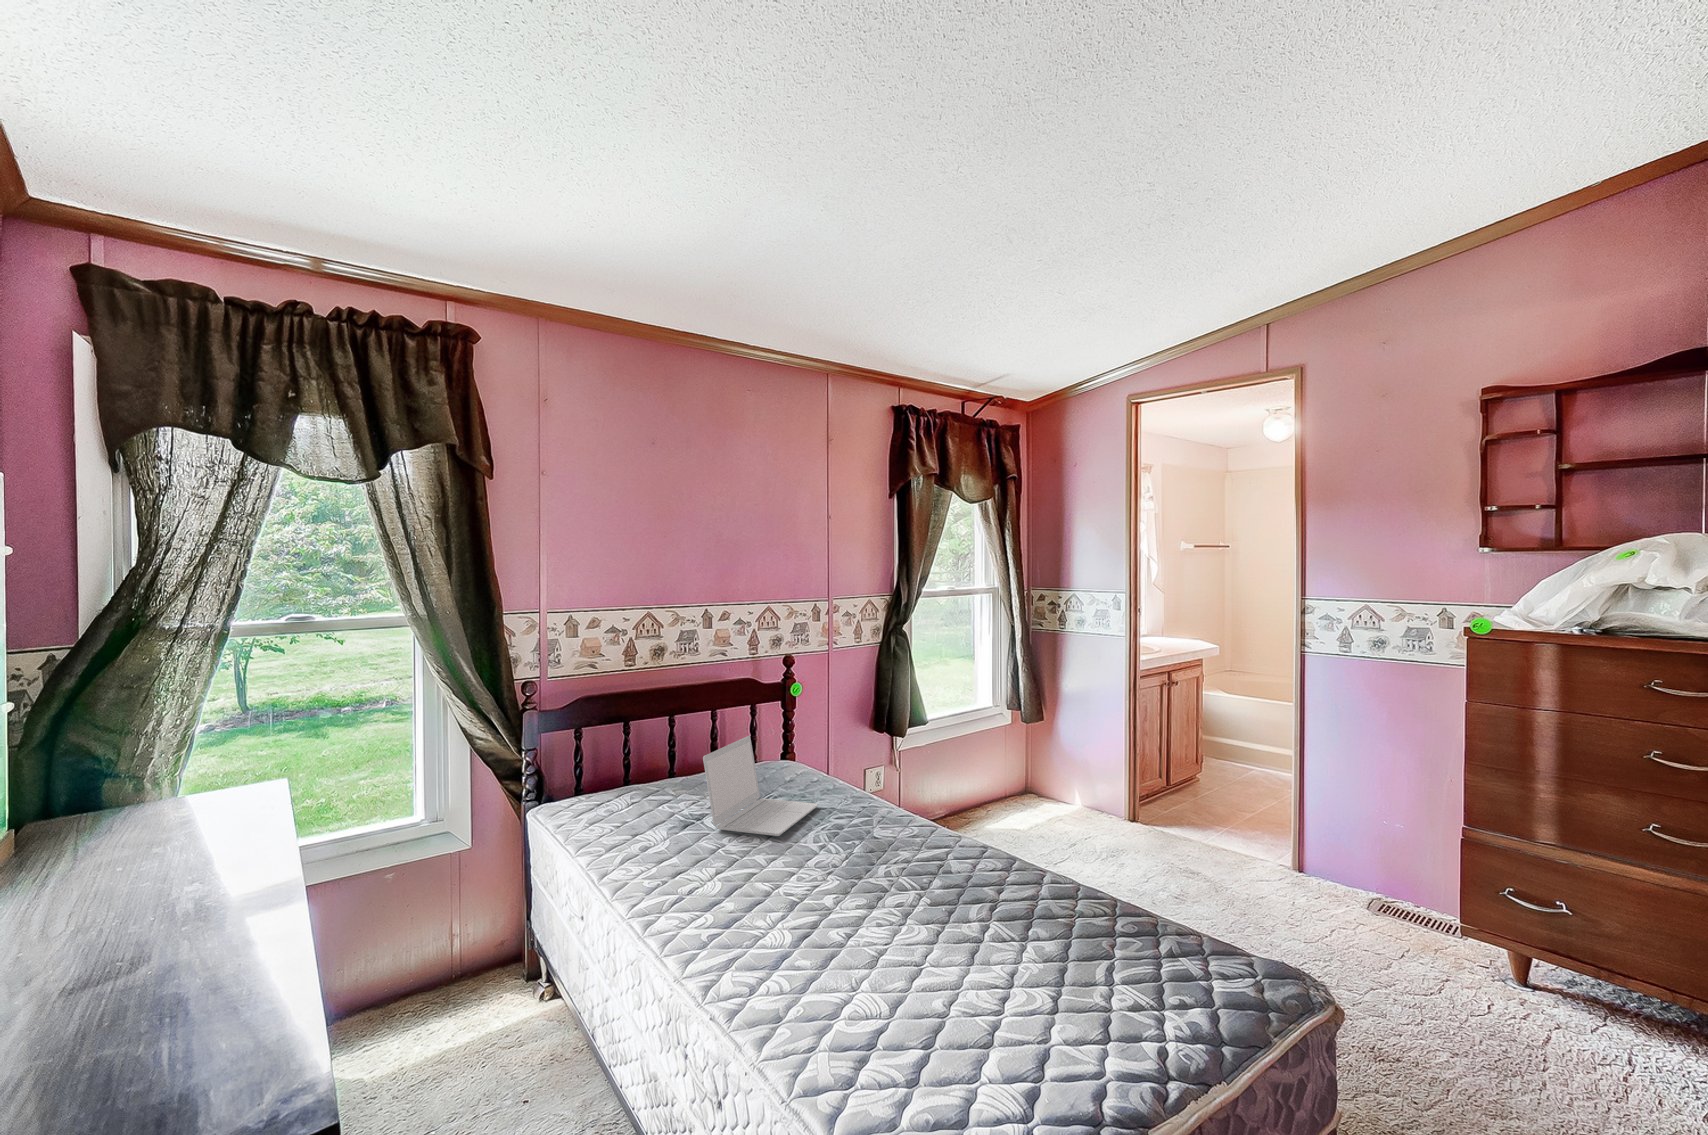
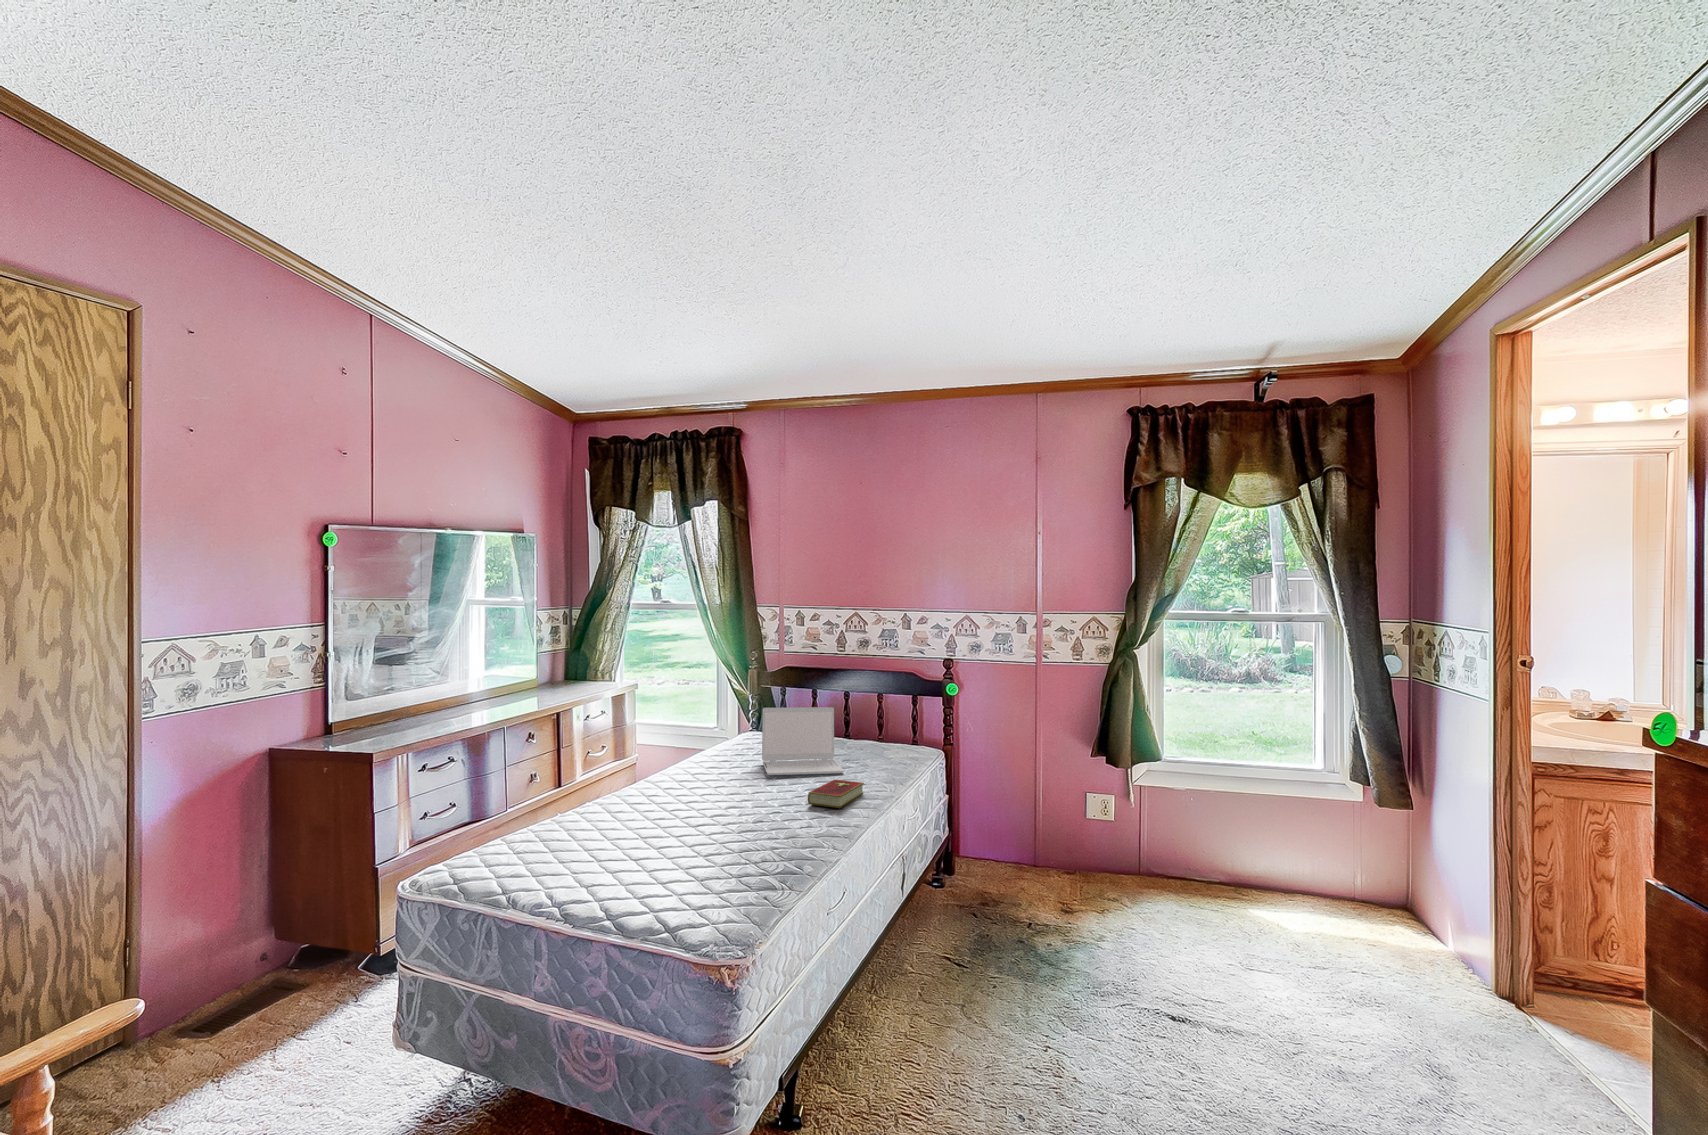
hardcover book: none [864,805,937,843] -> present [808,779,864,808]

